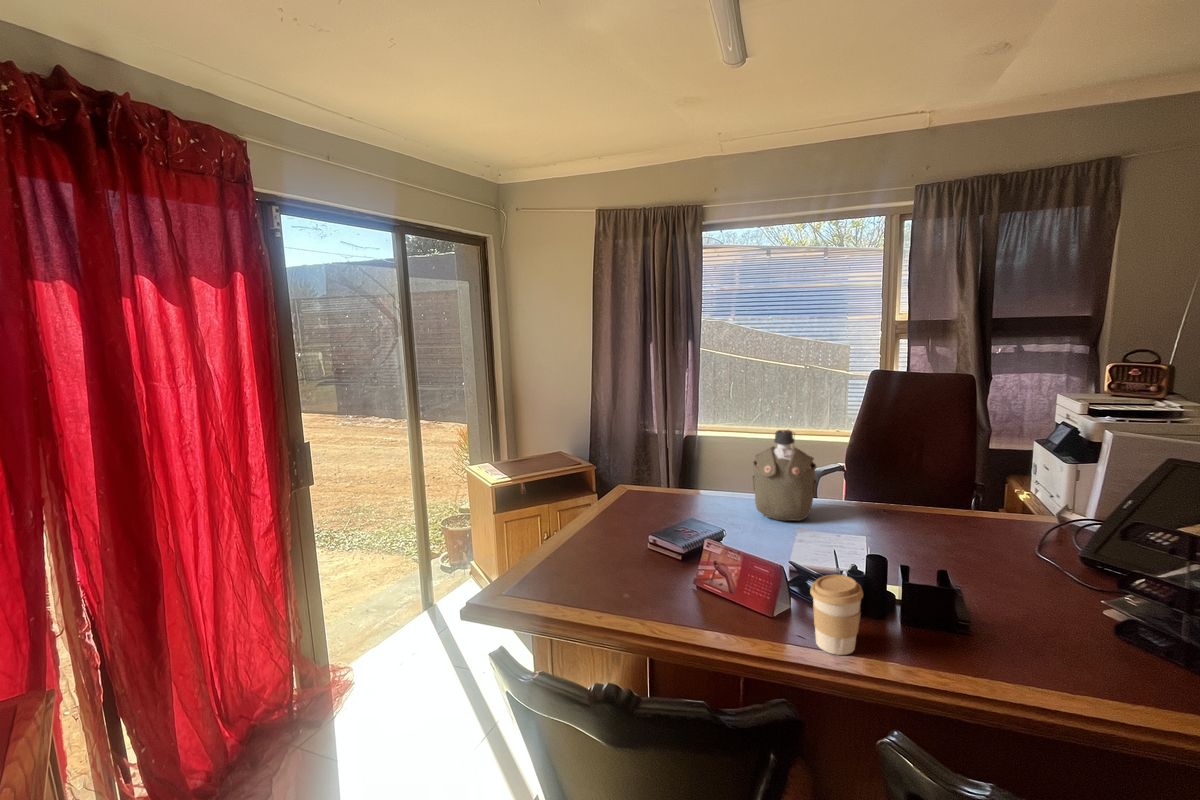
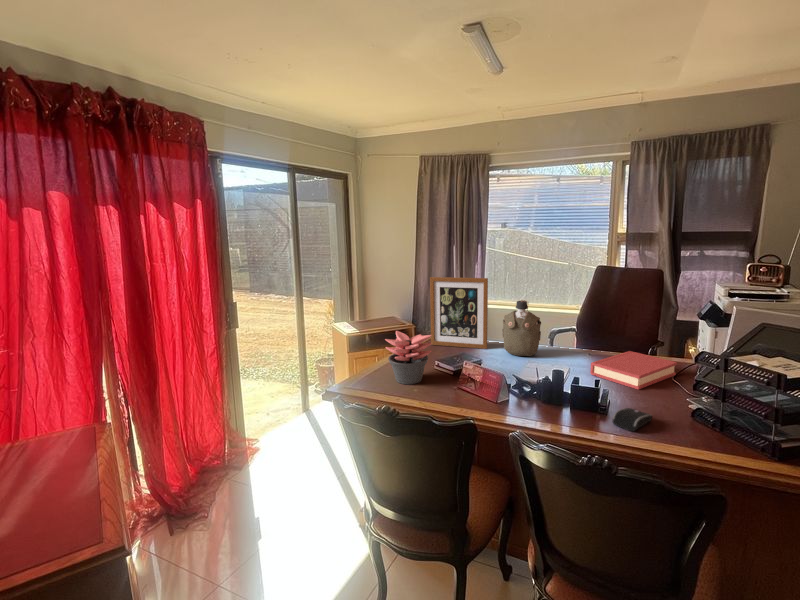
picture frame: none [631,394,726,509] -> present [430,277,488,349]
succulent plant: none [567,490,648,585] -> present [385,331,432,384]
hardback book: none [910,508,1048,581] -> present [590,351,677,390]
coffee cup: present [810,575,863,655] -> none [513,376,542,419]
computer mouse: none [996,625,1062,677] -> present [612,408,652,431]

